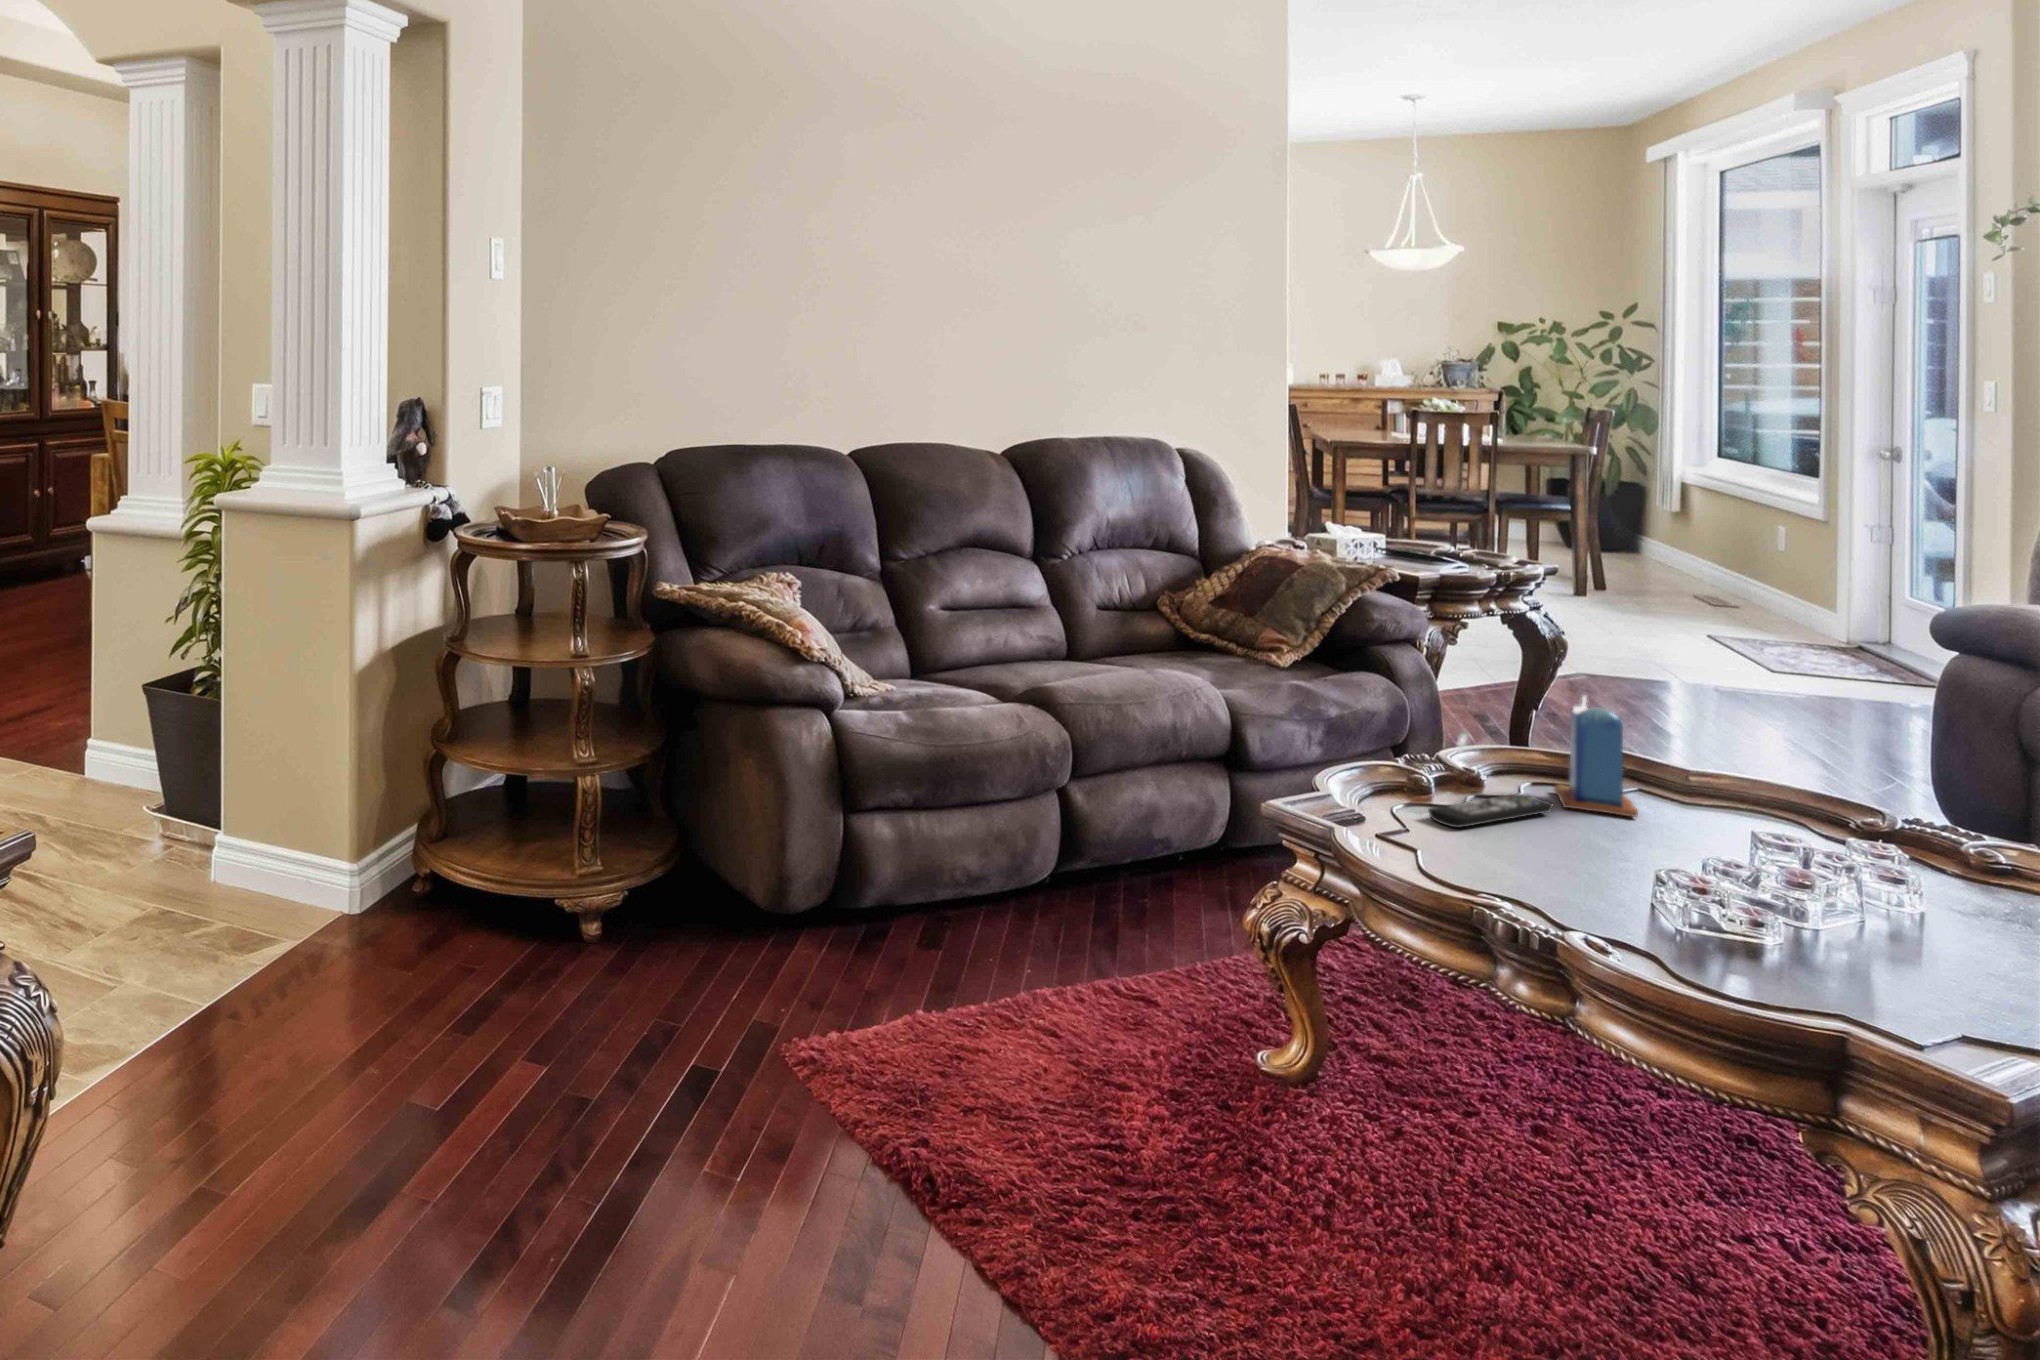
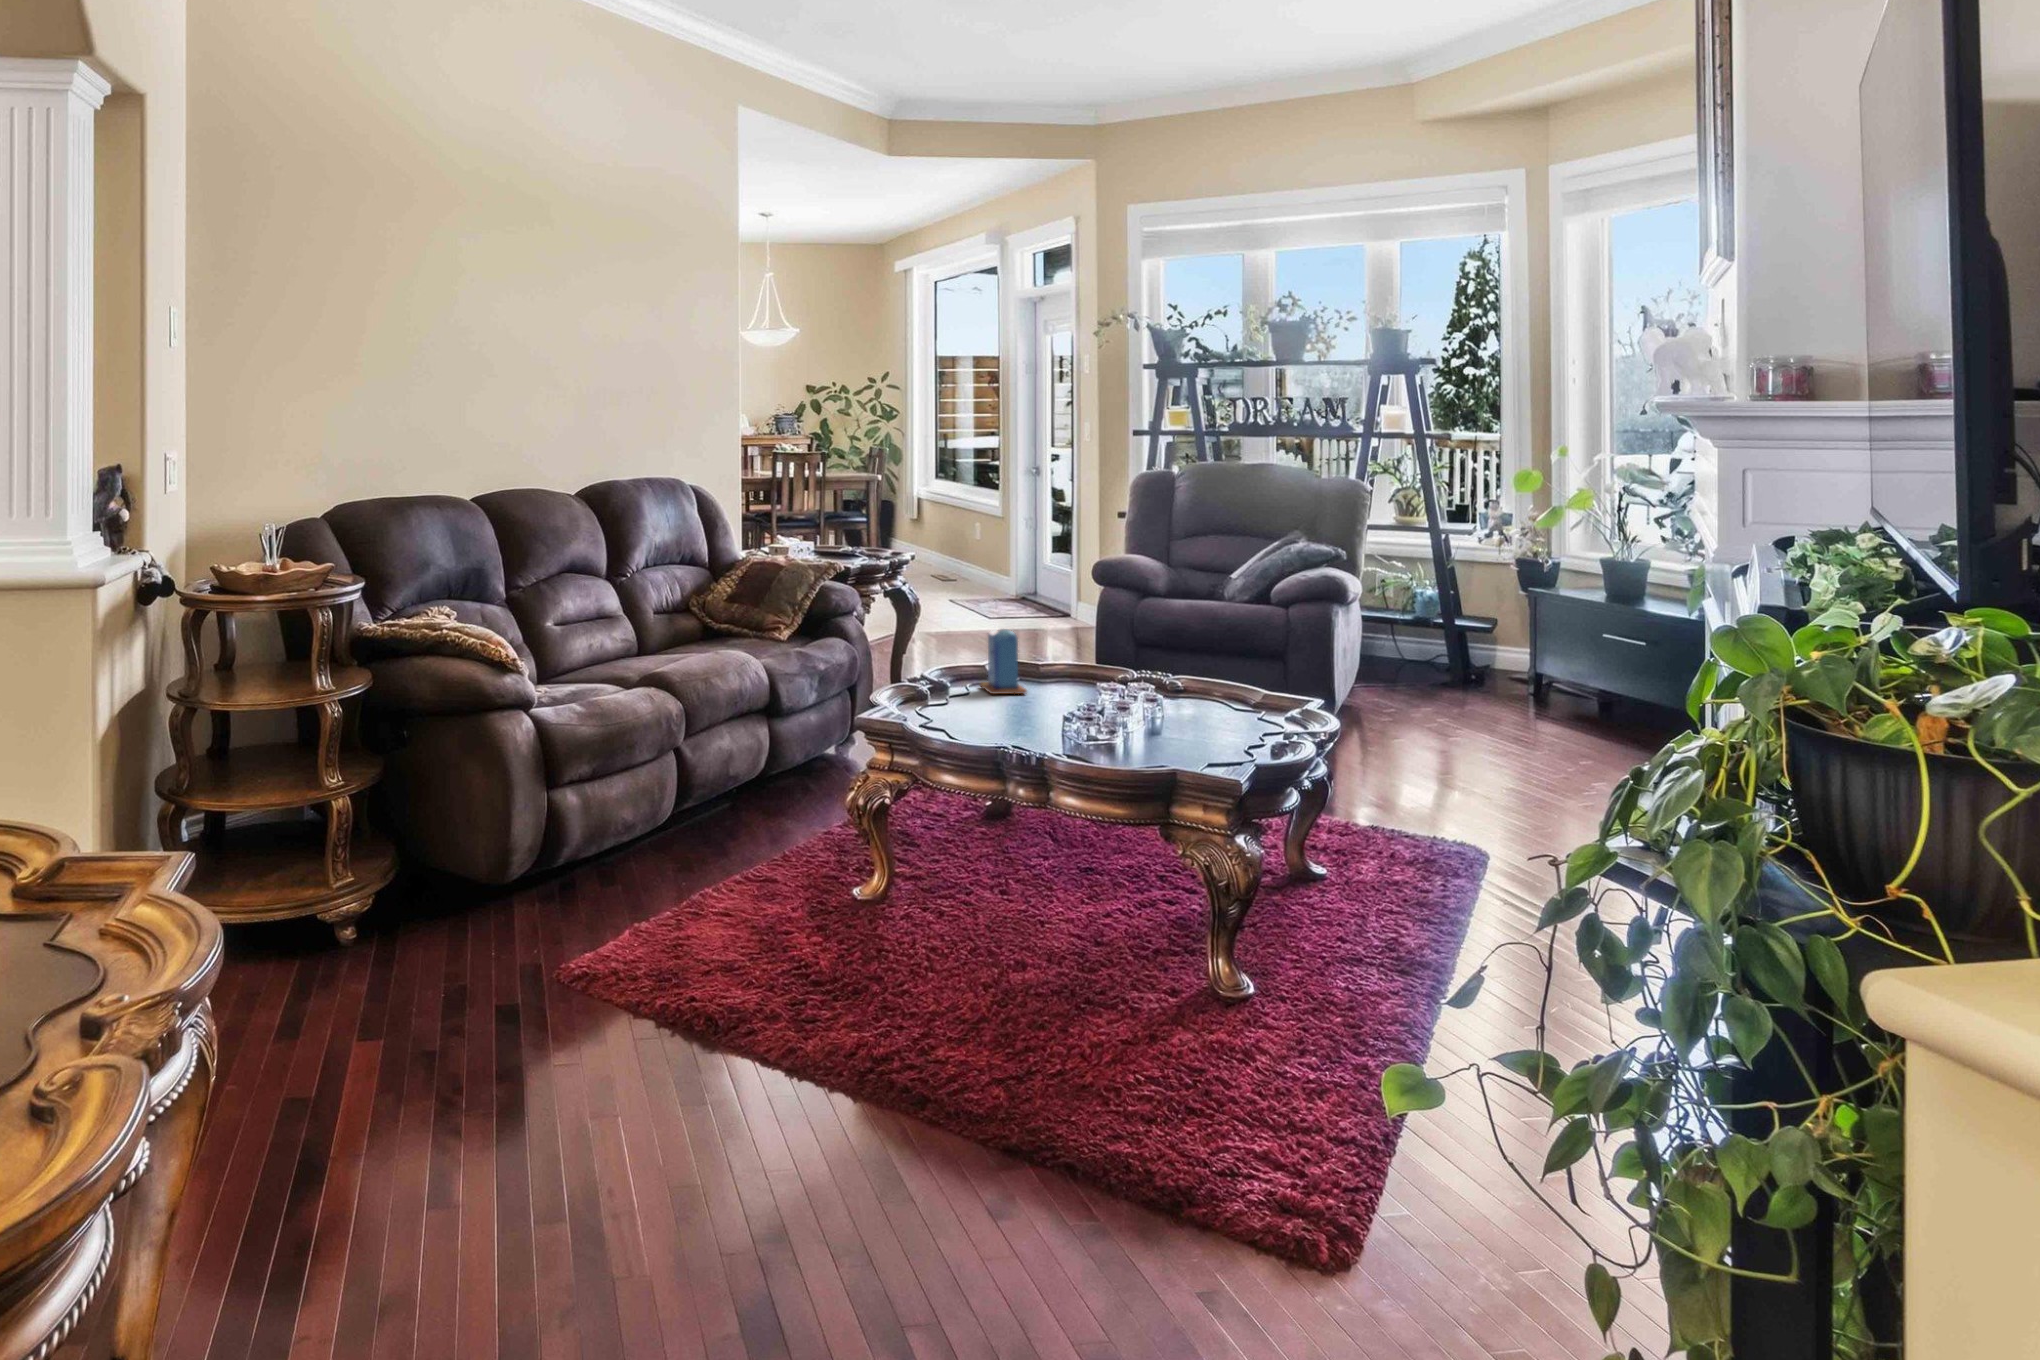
remote control: present [1428,793,1553,828] -> none [934,690,989,714]

